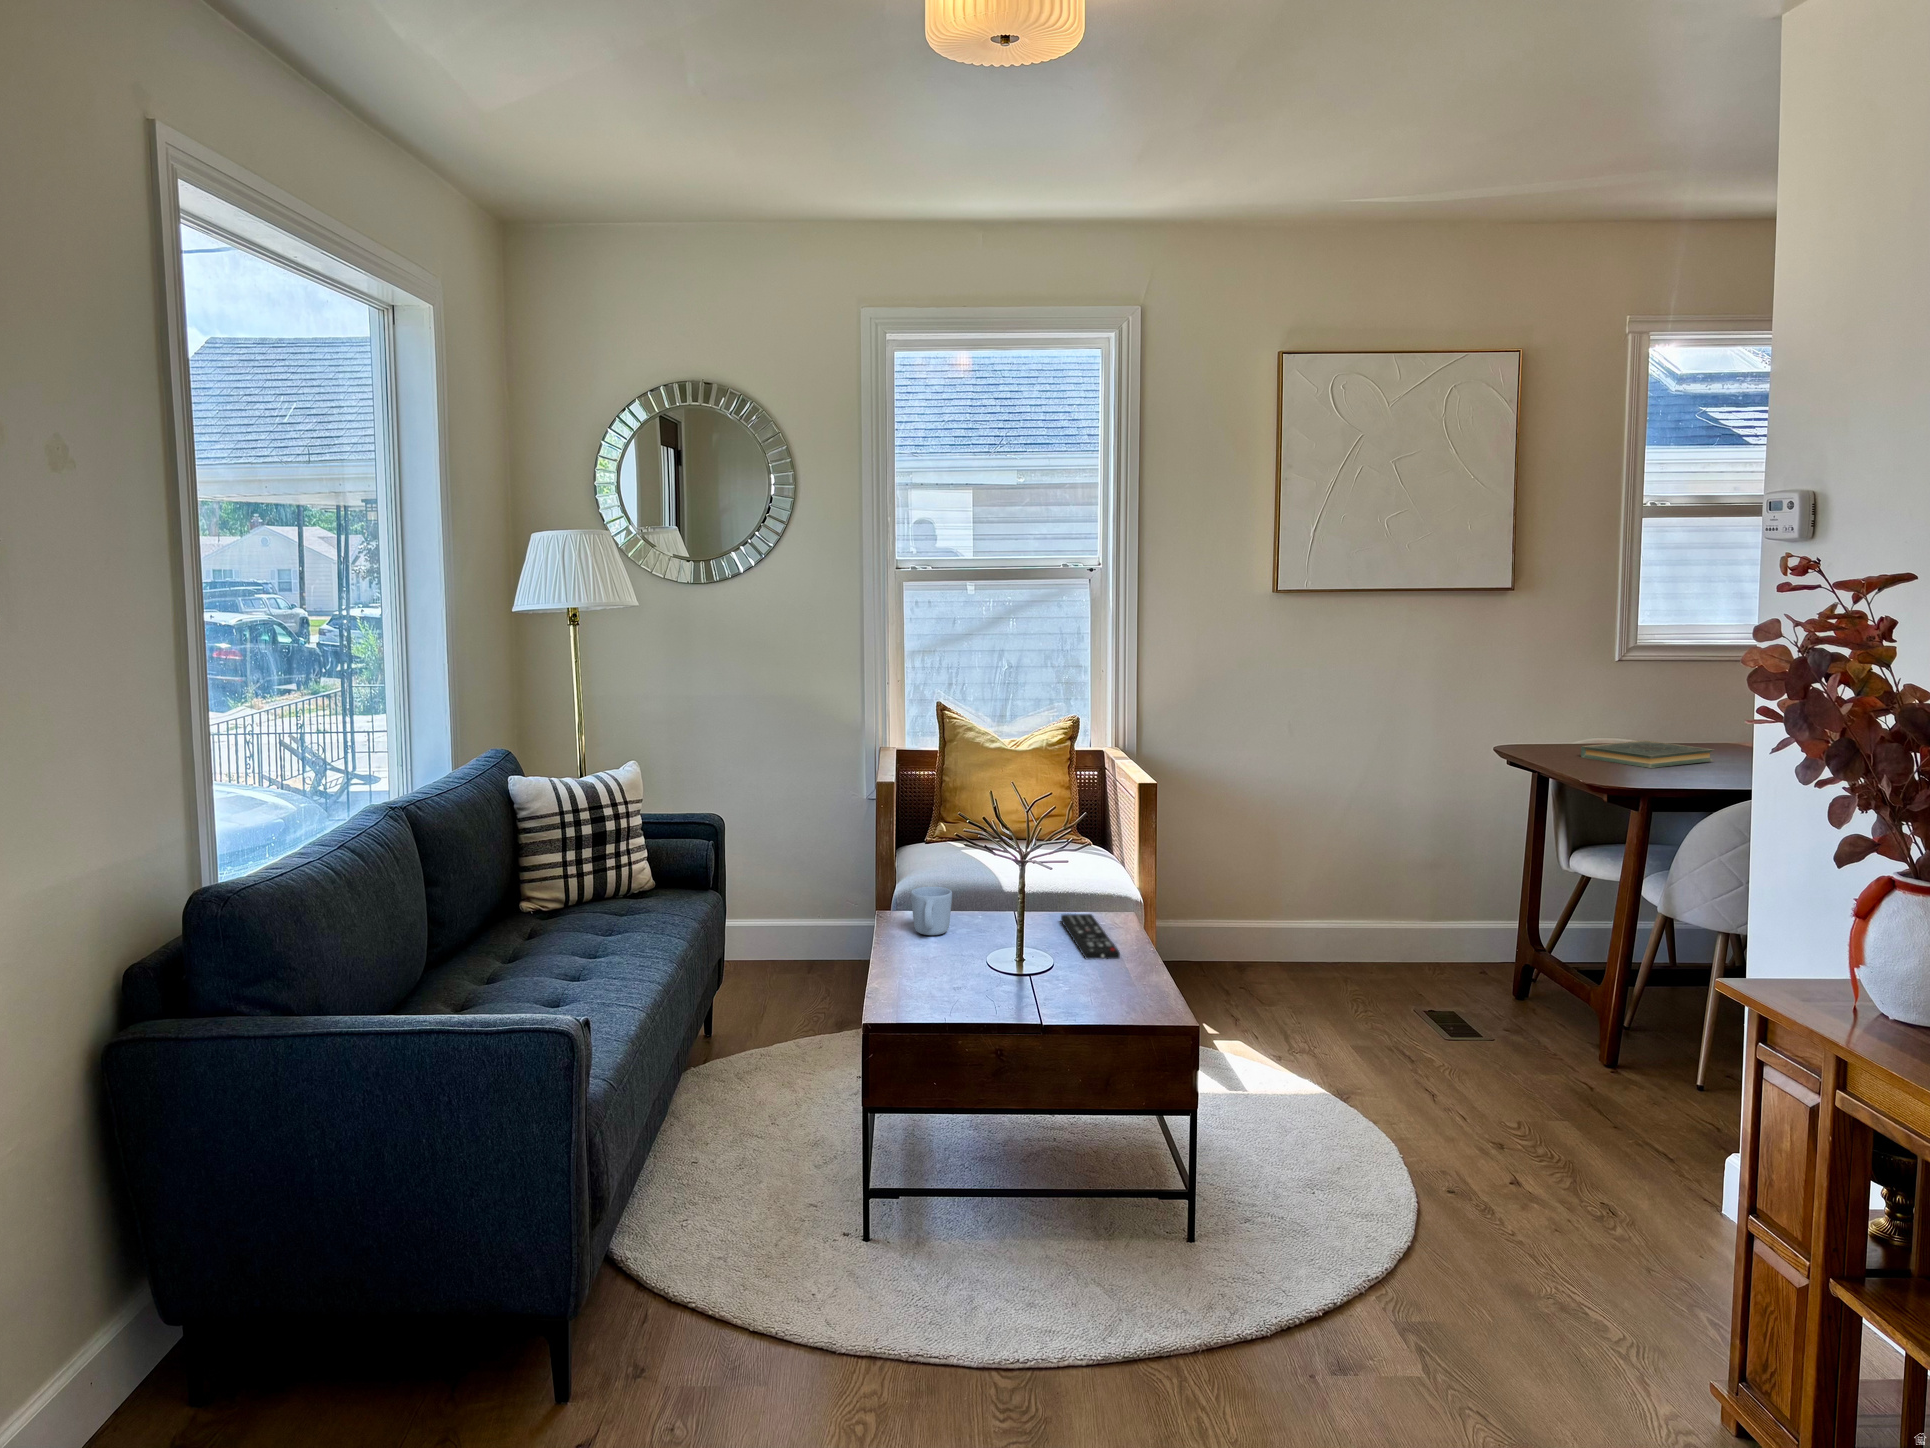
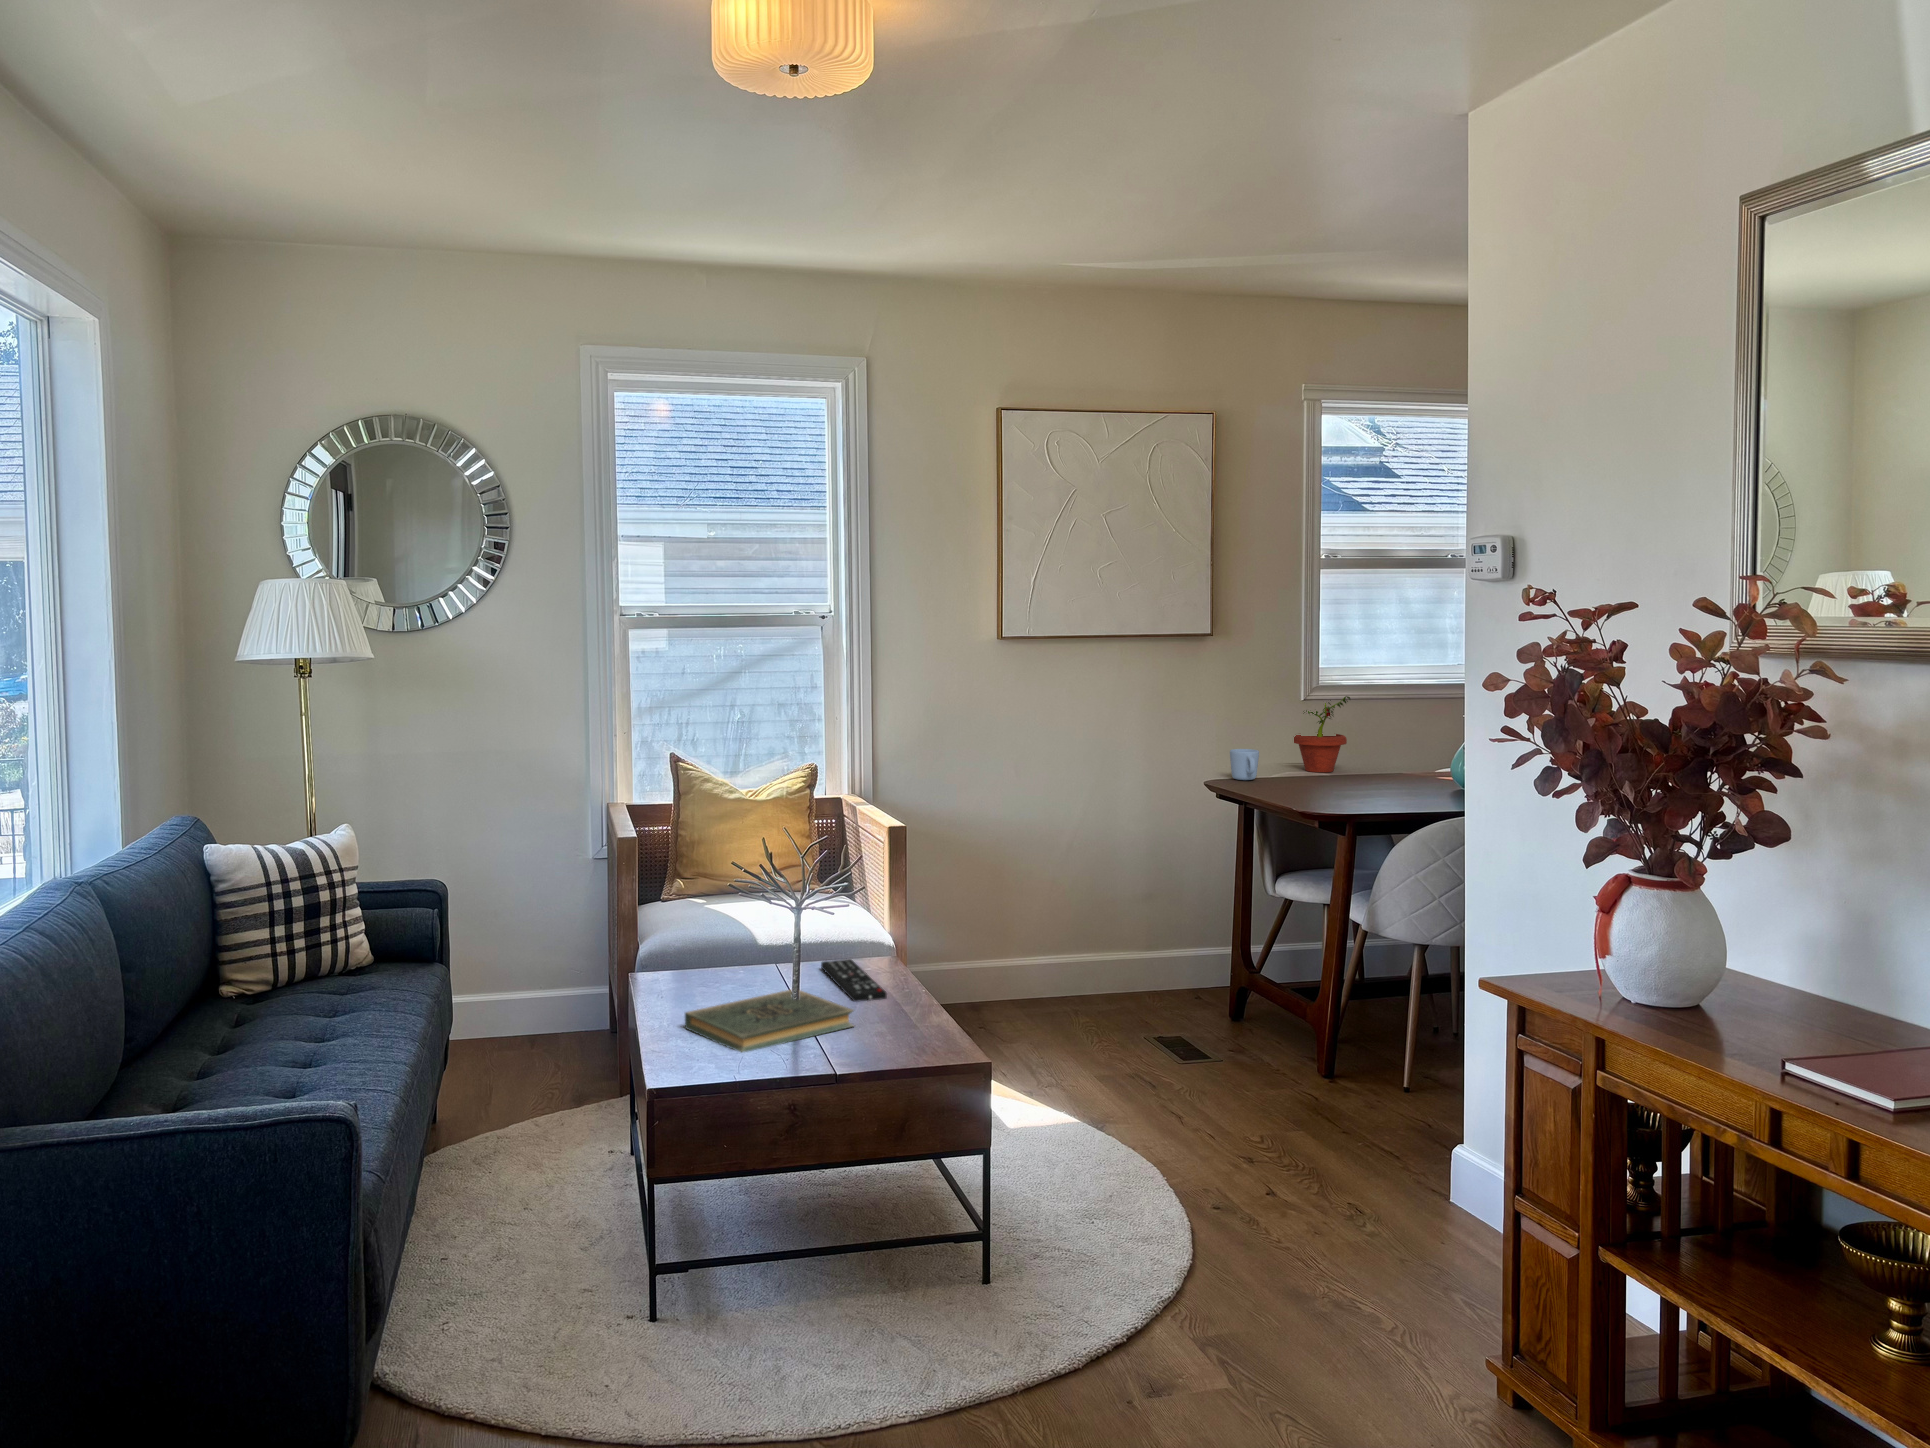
potted plant: none [1602,647,1673,739] -> present [1294,696,1350,772]
book: present [1581,740,1714,768] -> present [685,990,853,1052]
mug: present [911,886,952,935] -> present [1230,749,1259,780]

